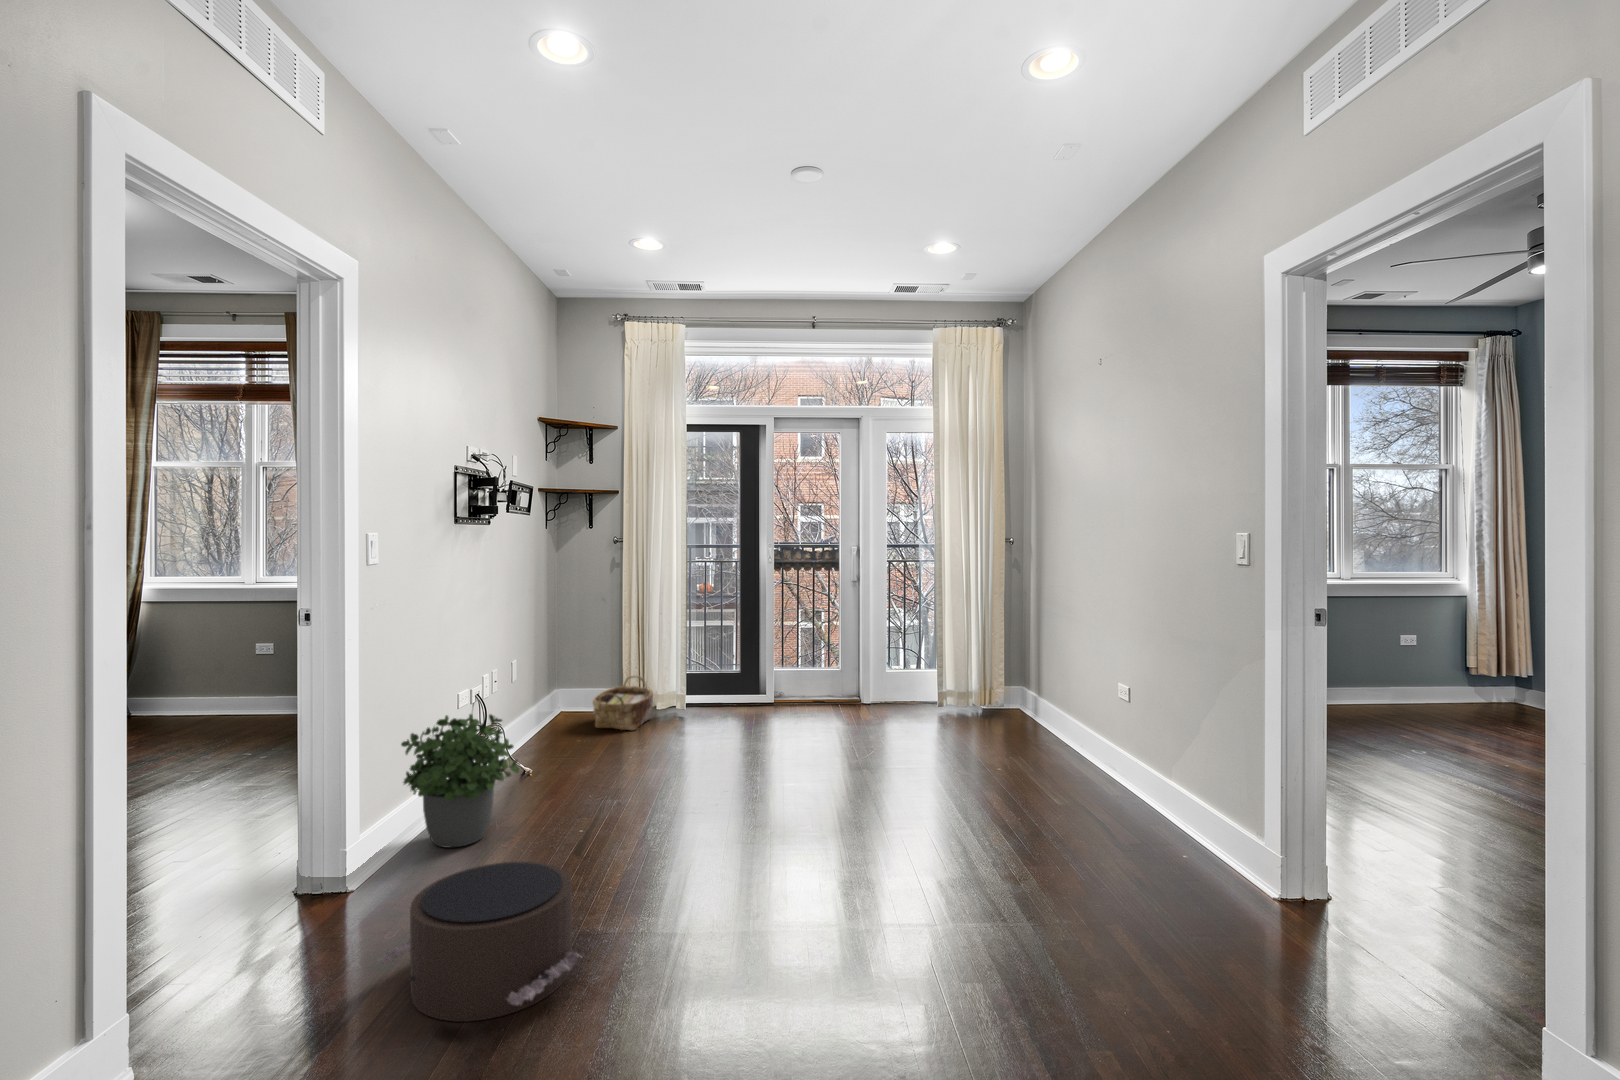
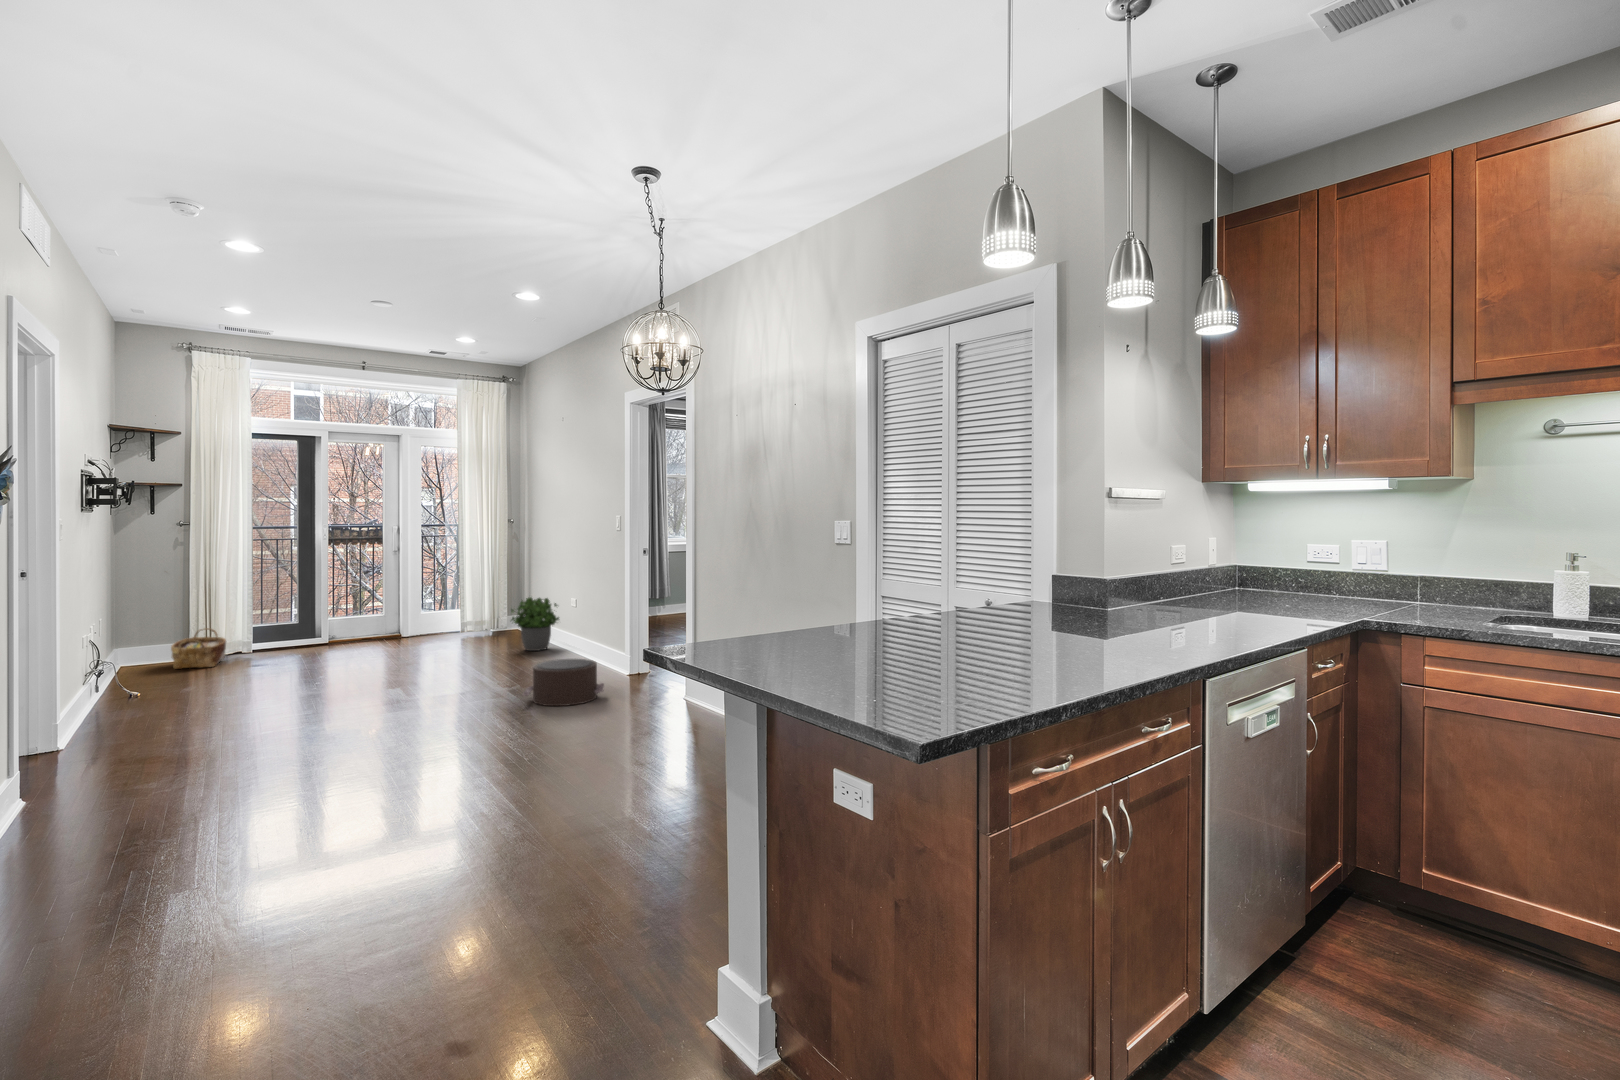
potted plant: present [401,714,519,848] -> present [511,597,559,651]
pouf: present [378,862,582,1021] -> present [523,659,604,706]

